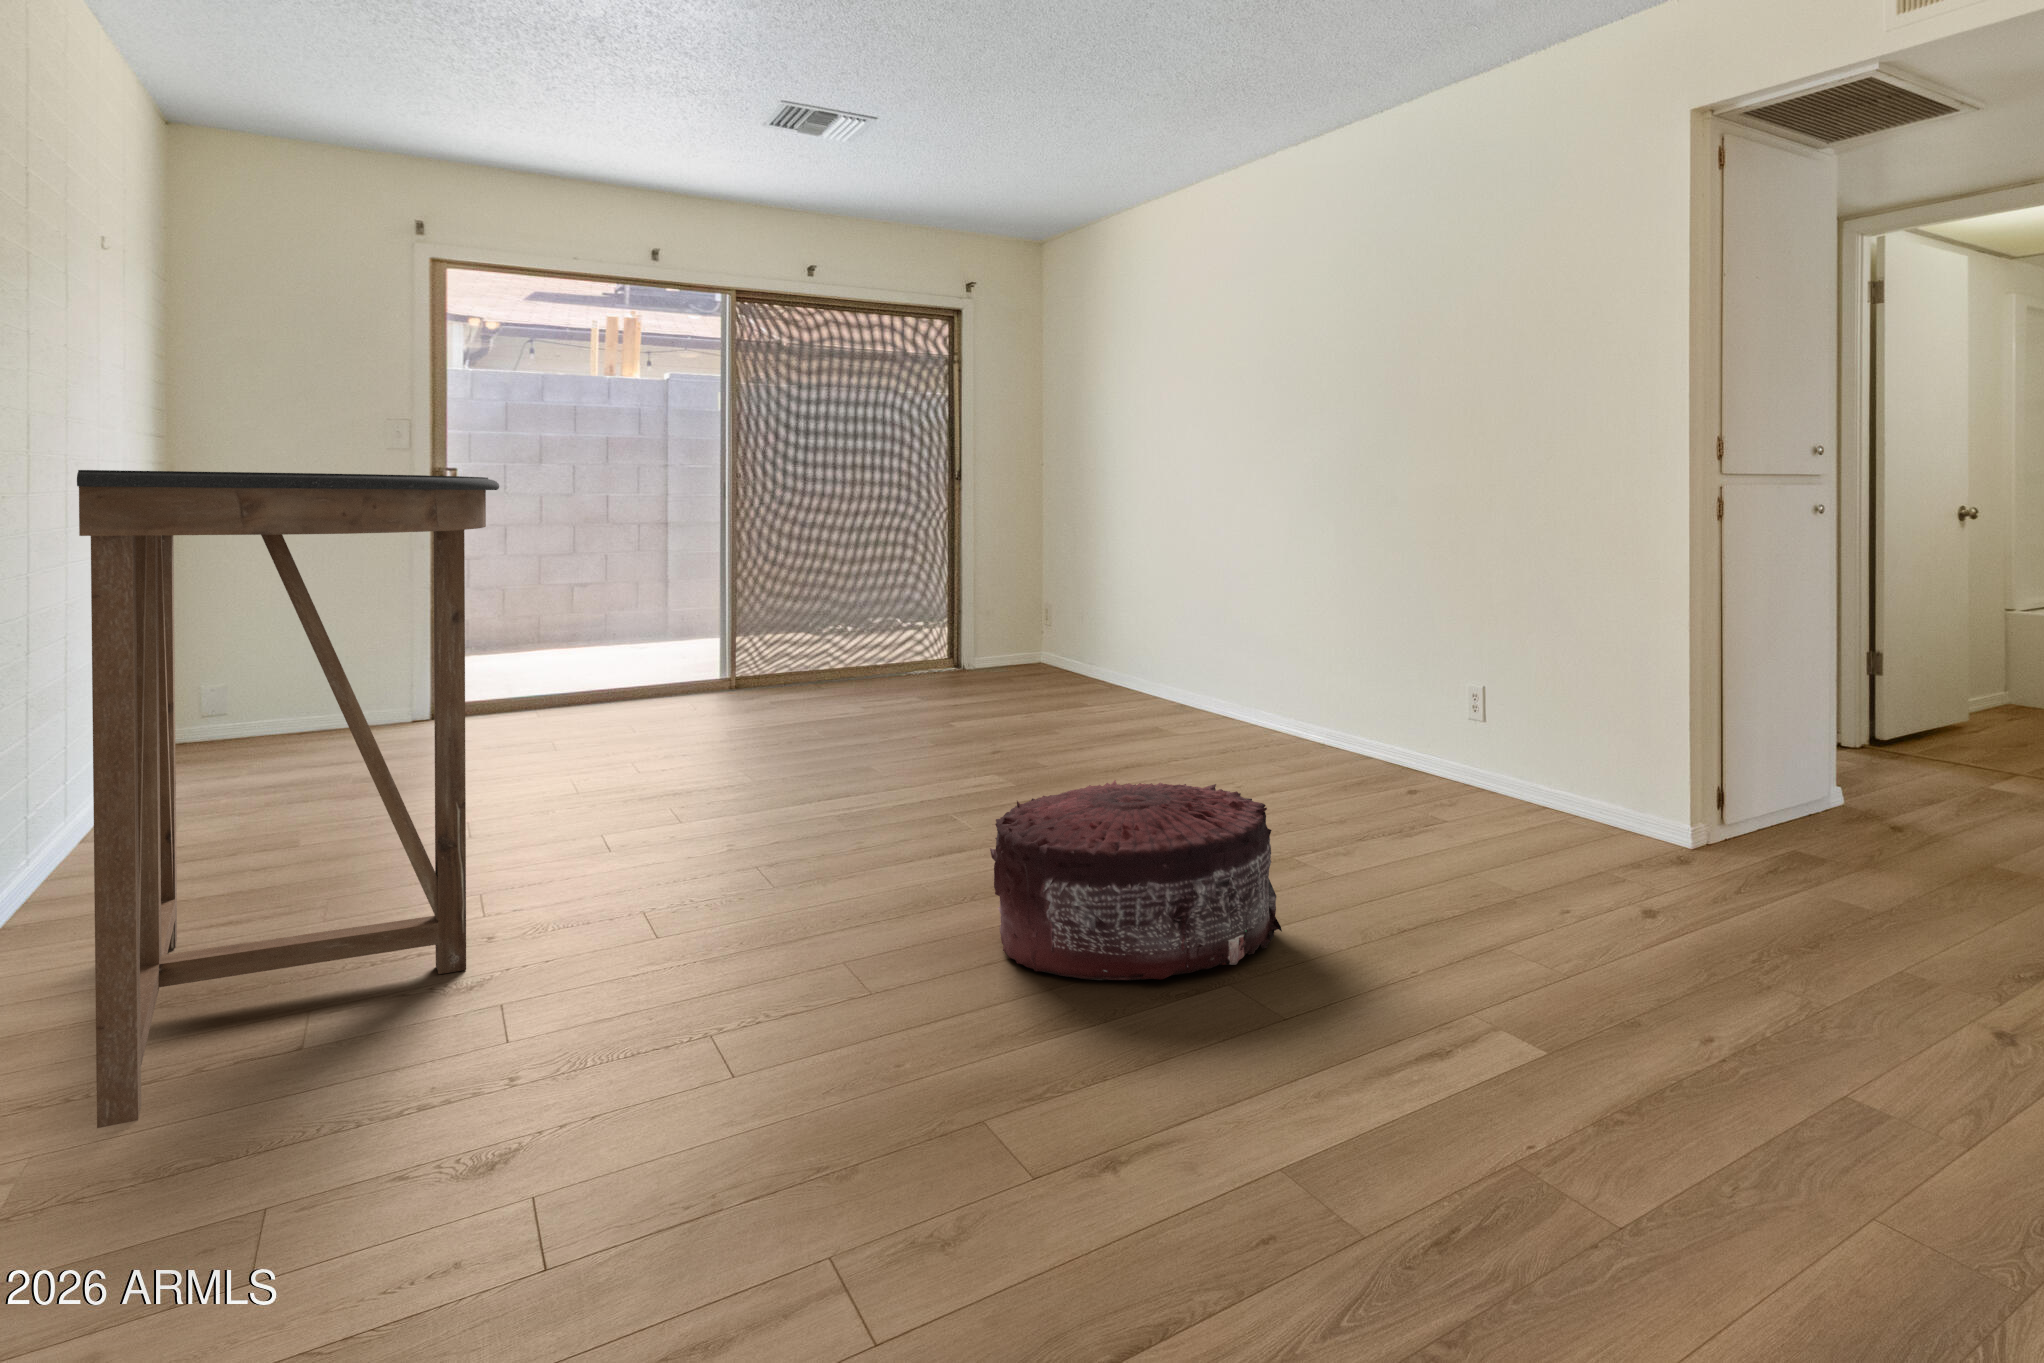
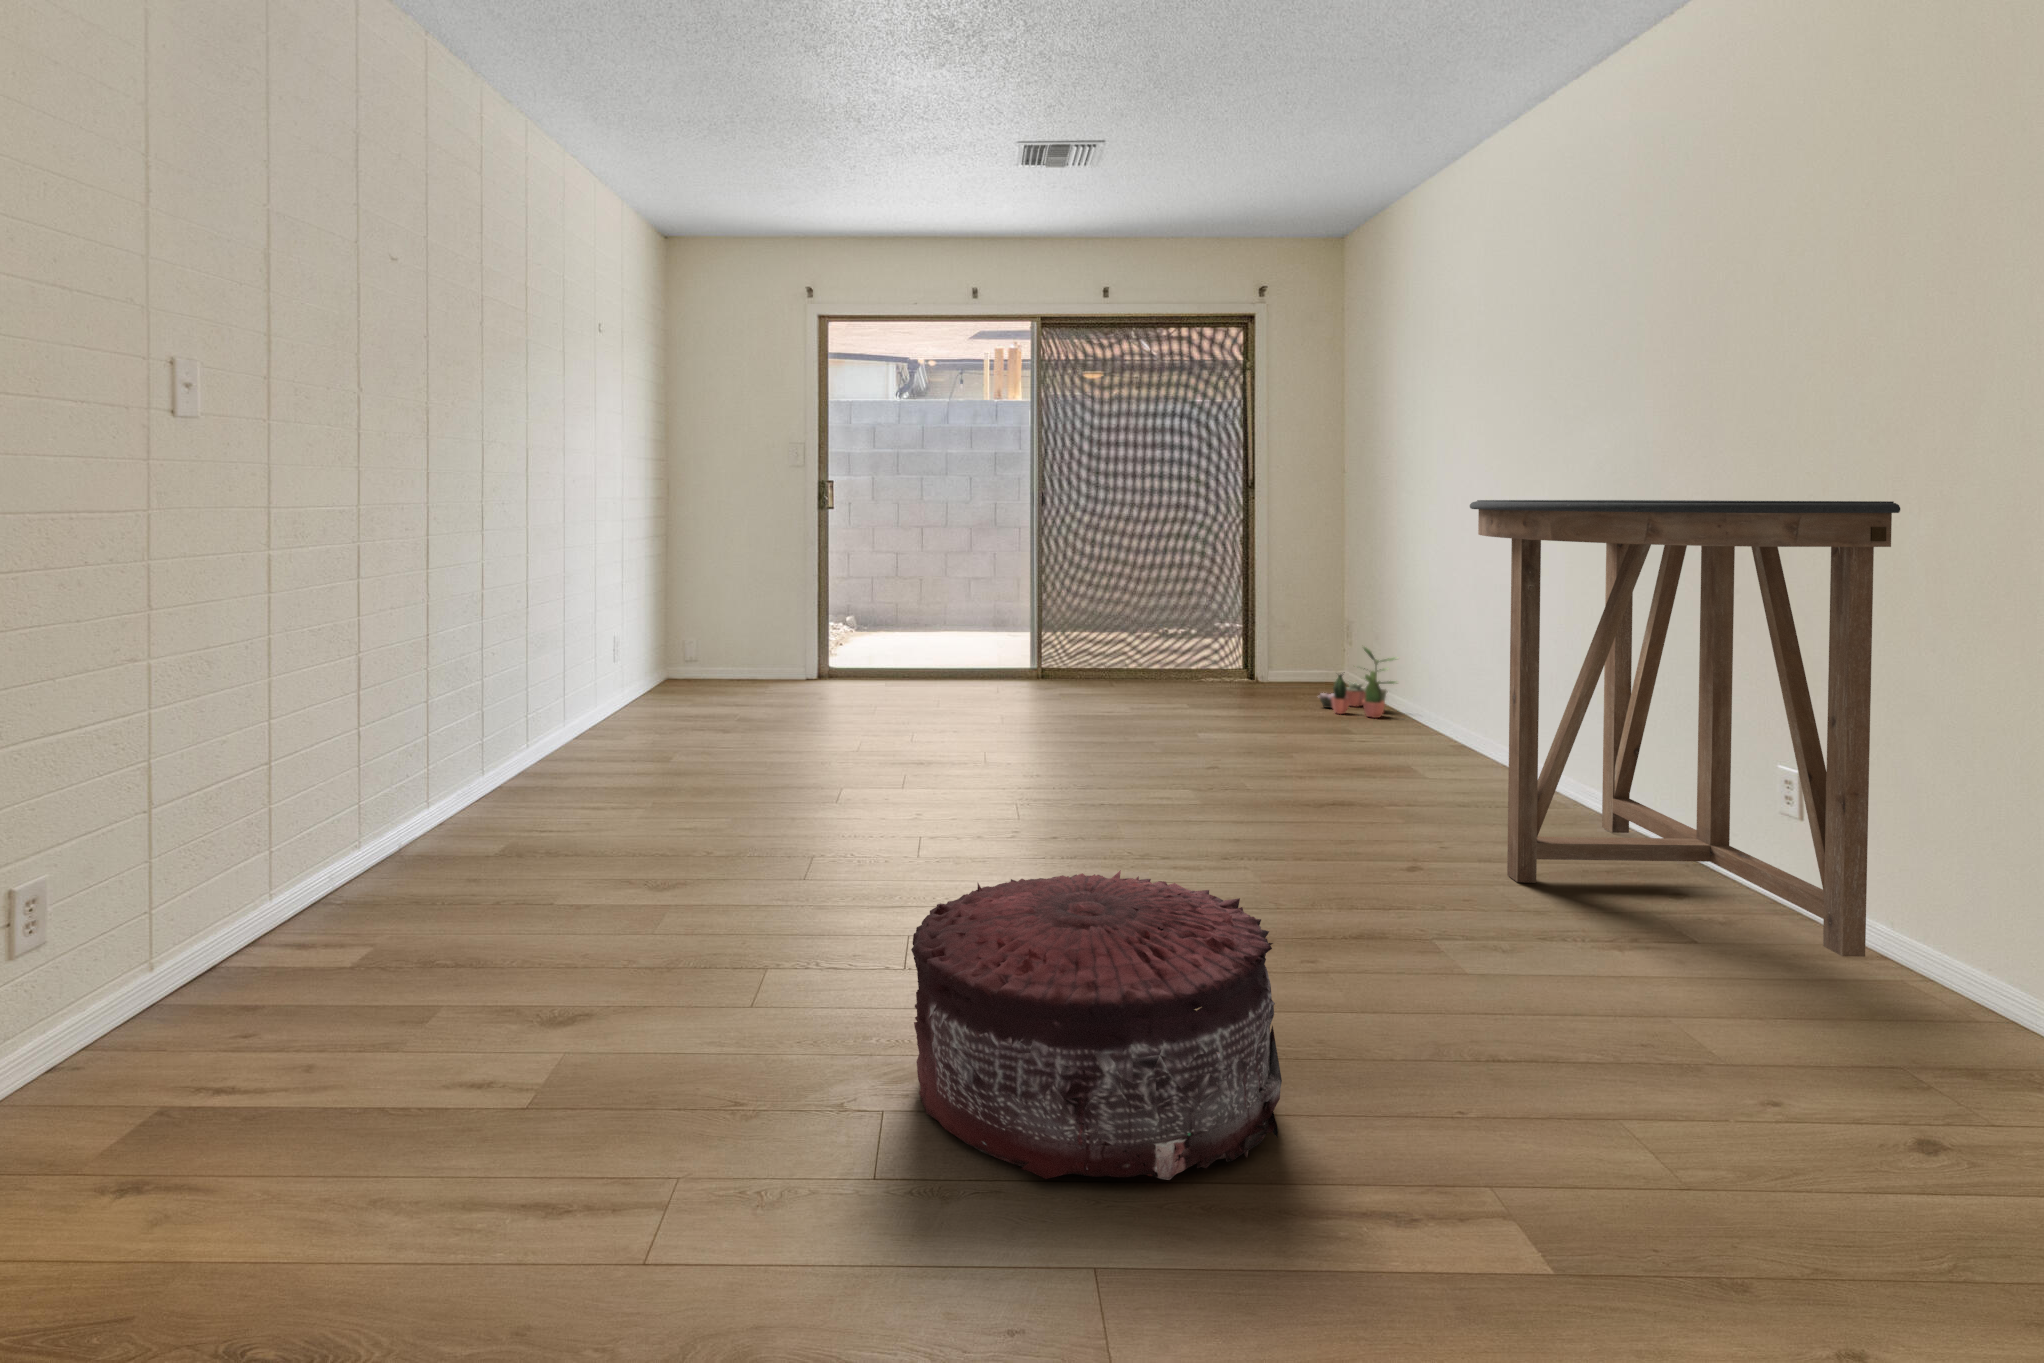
console table: present [77,470,499,1128] -> present [1470,500,1900,957]
potted plant: none [1040,627,1112,692] -> present [1319,647,1398,718]

